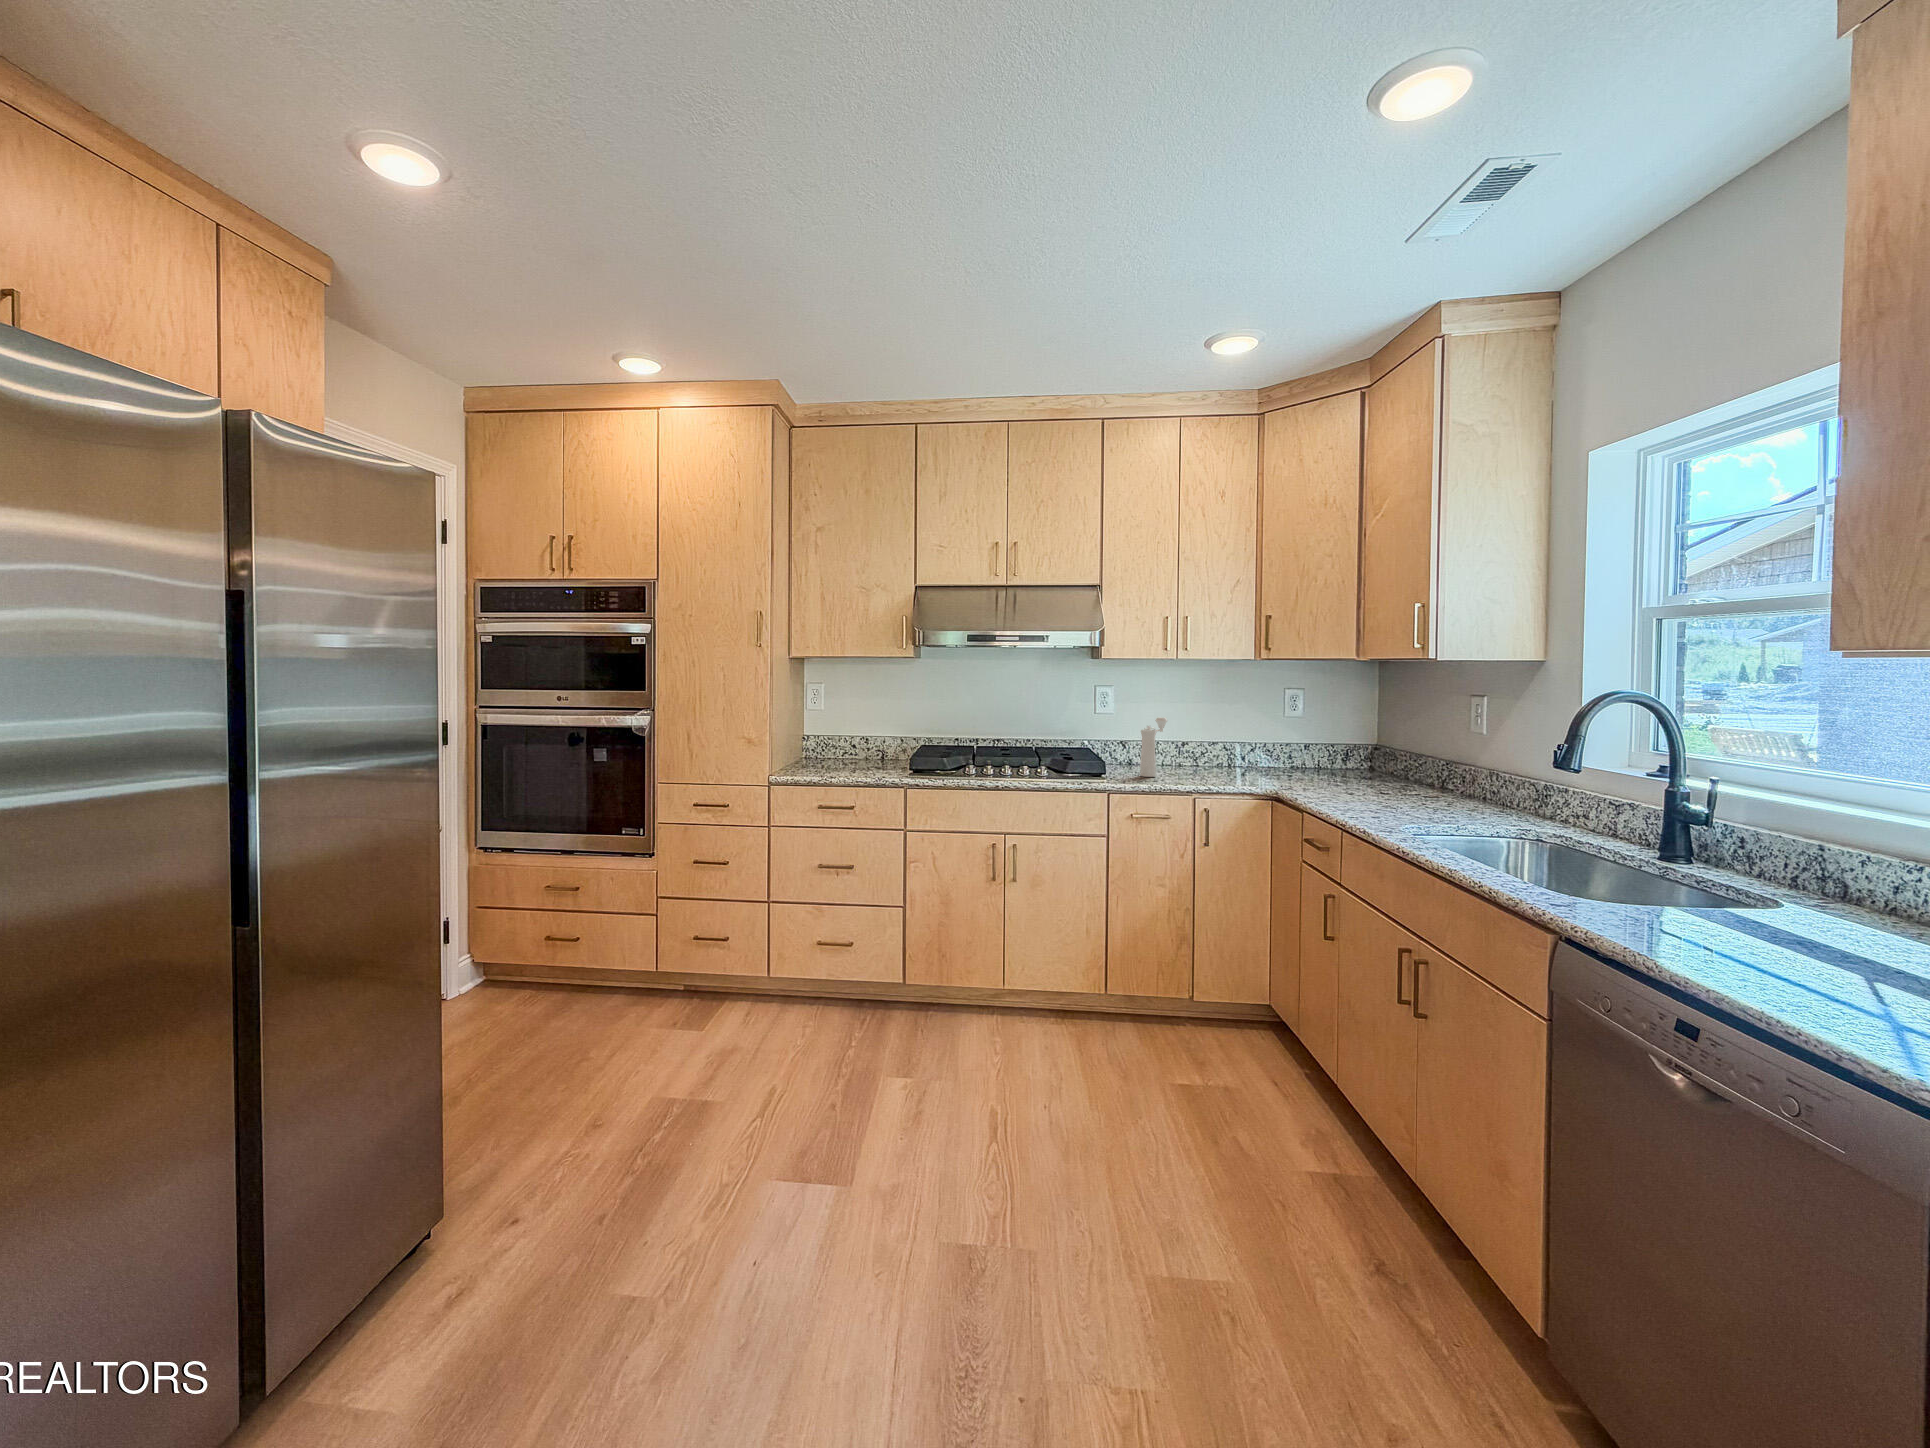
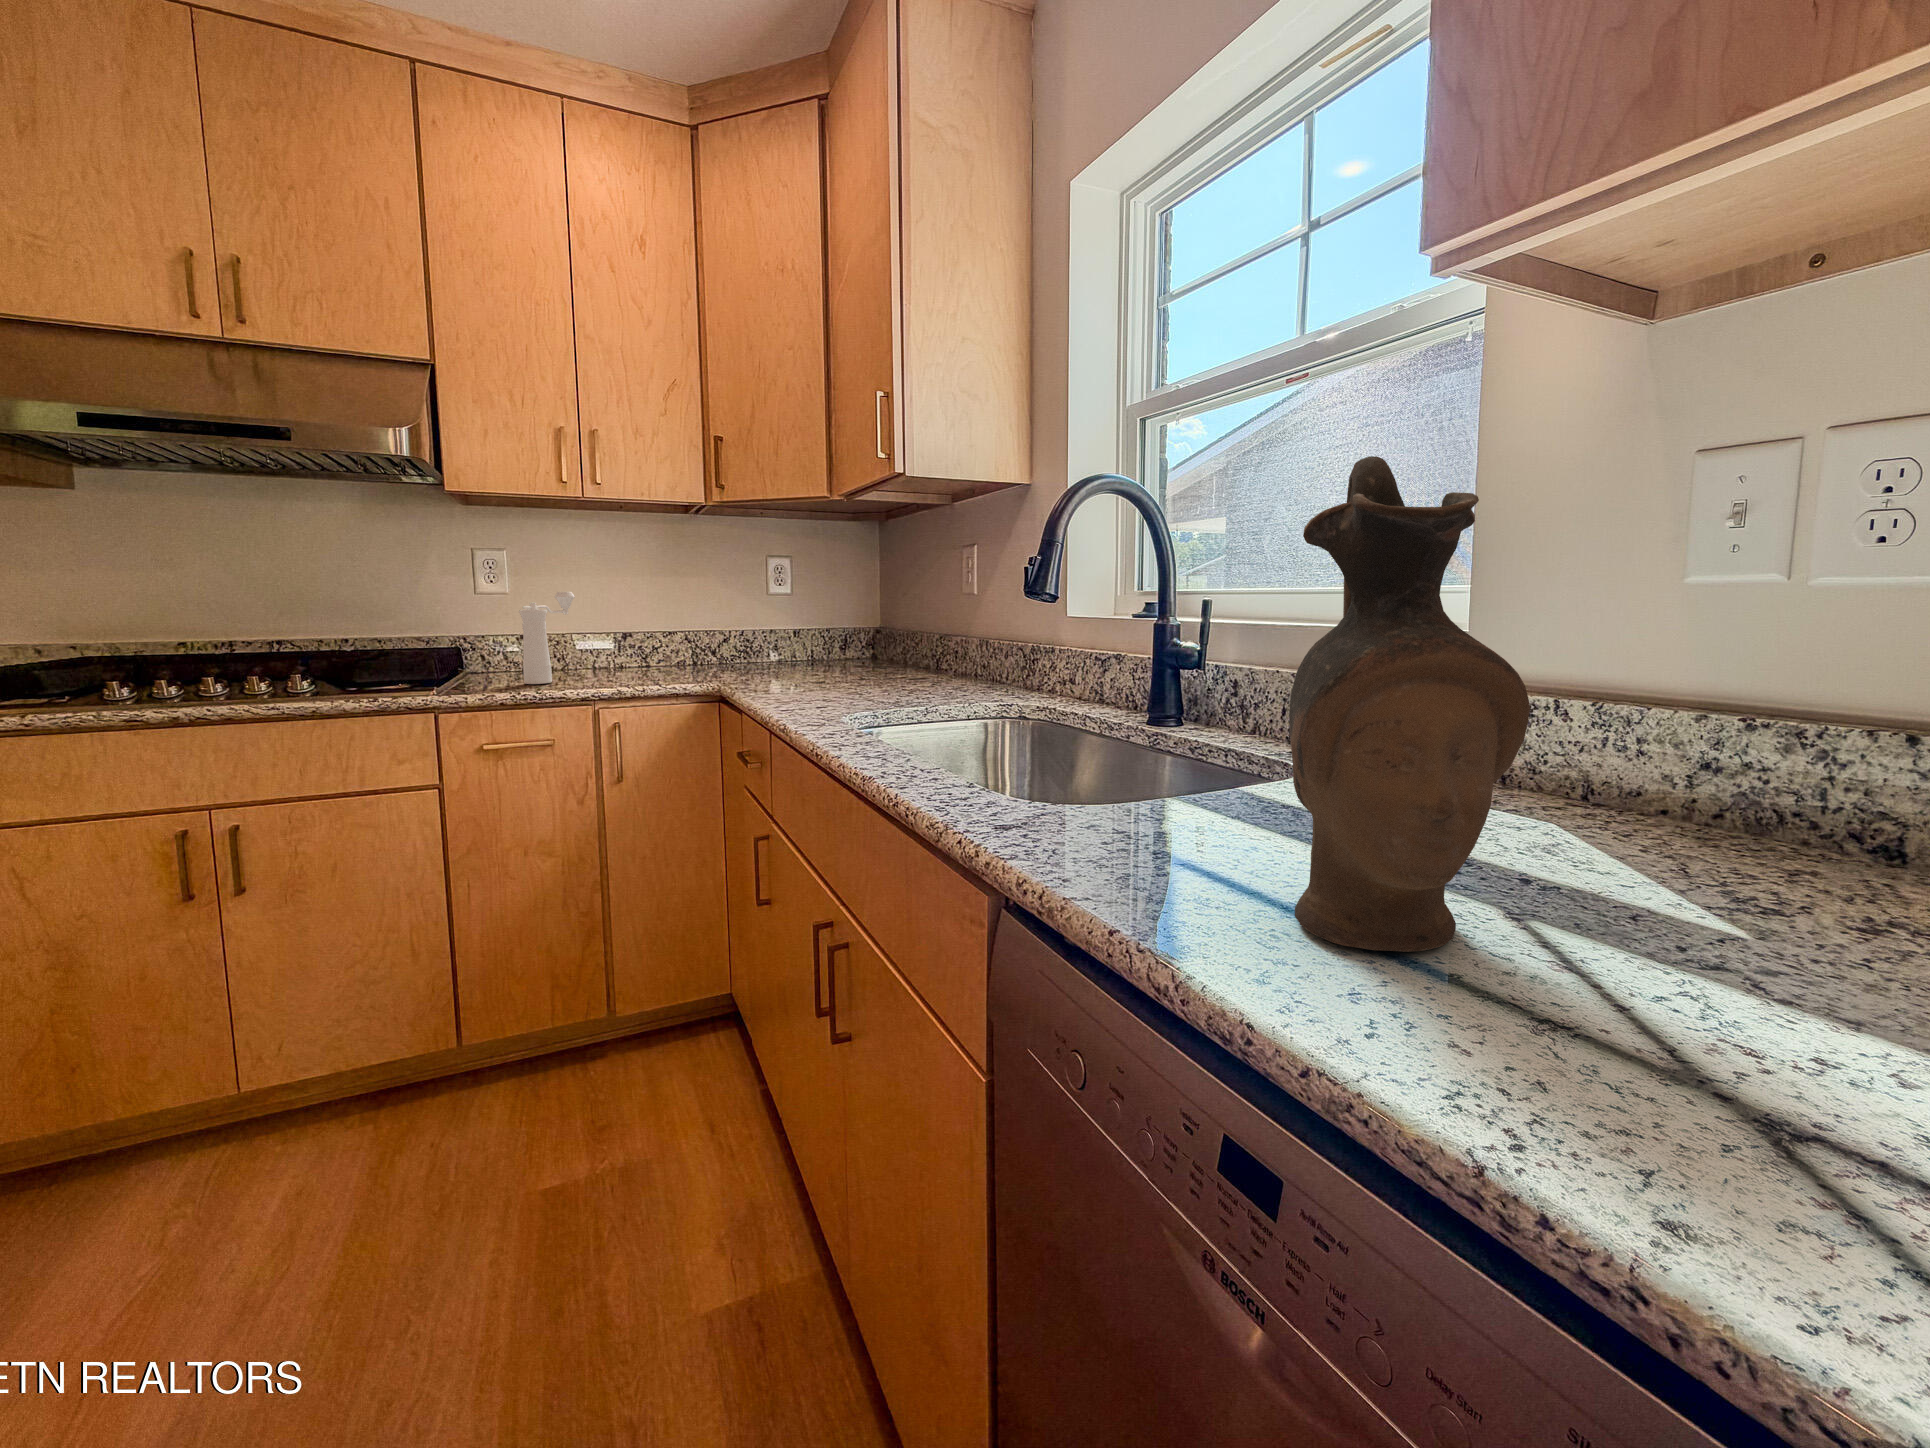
ceramic pitcher: none [1733,762,1862,981] -> present [1289,456,1530,952]

